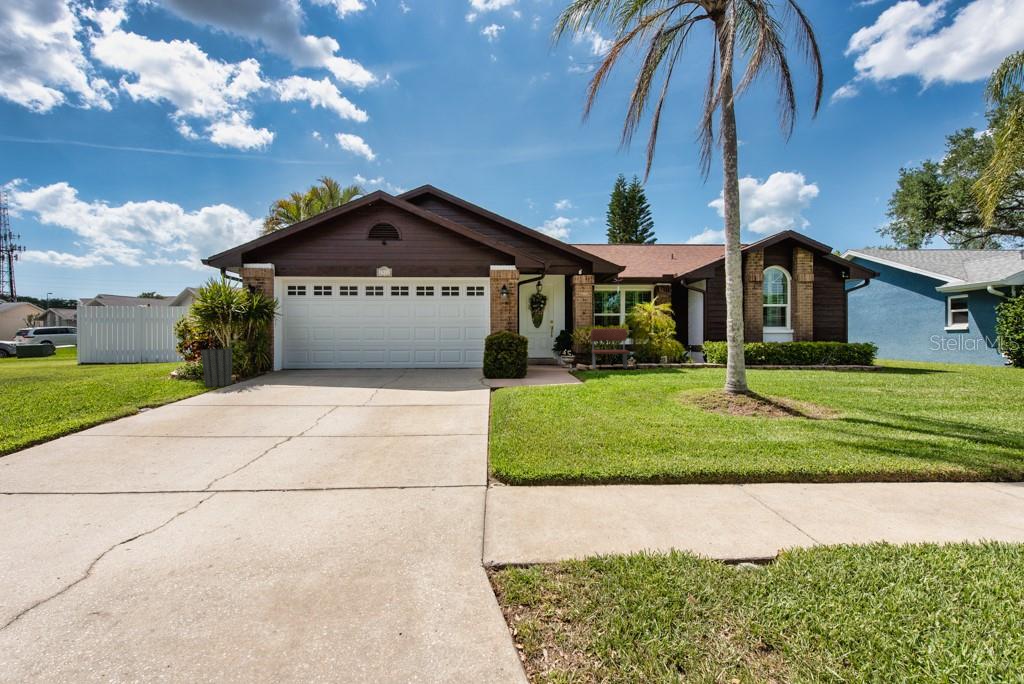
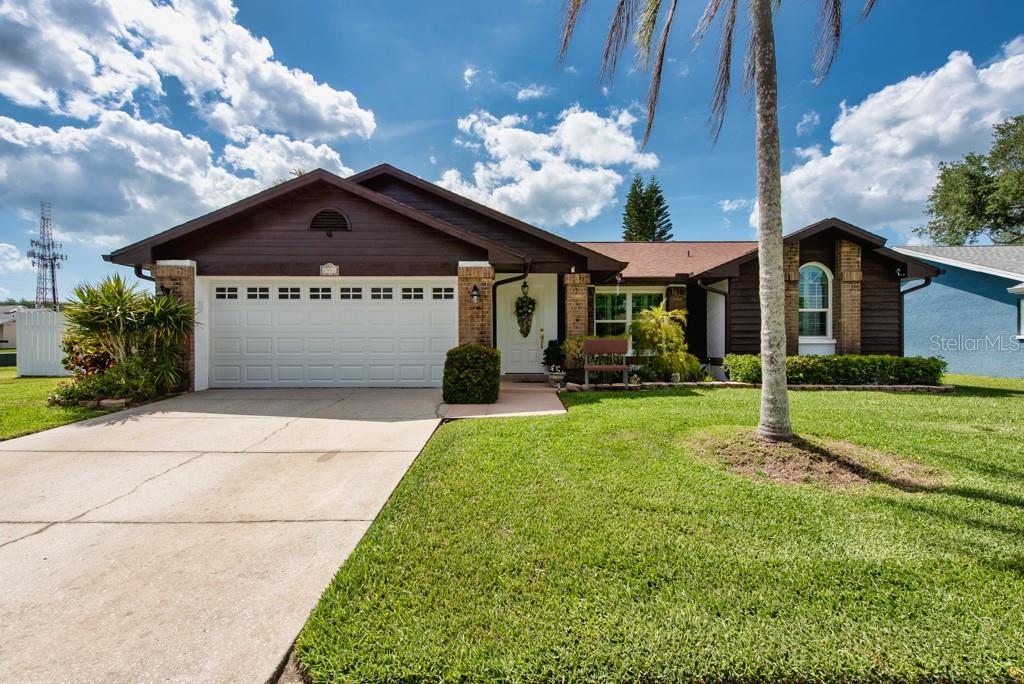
trash can: present [201,349,232,386] -> none [80,364,124,413]

